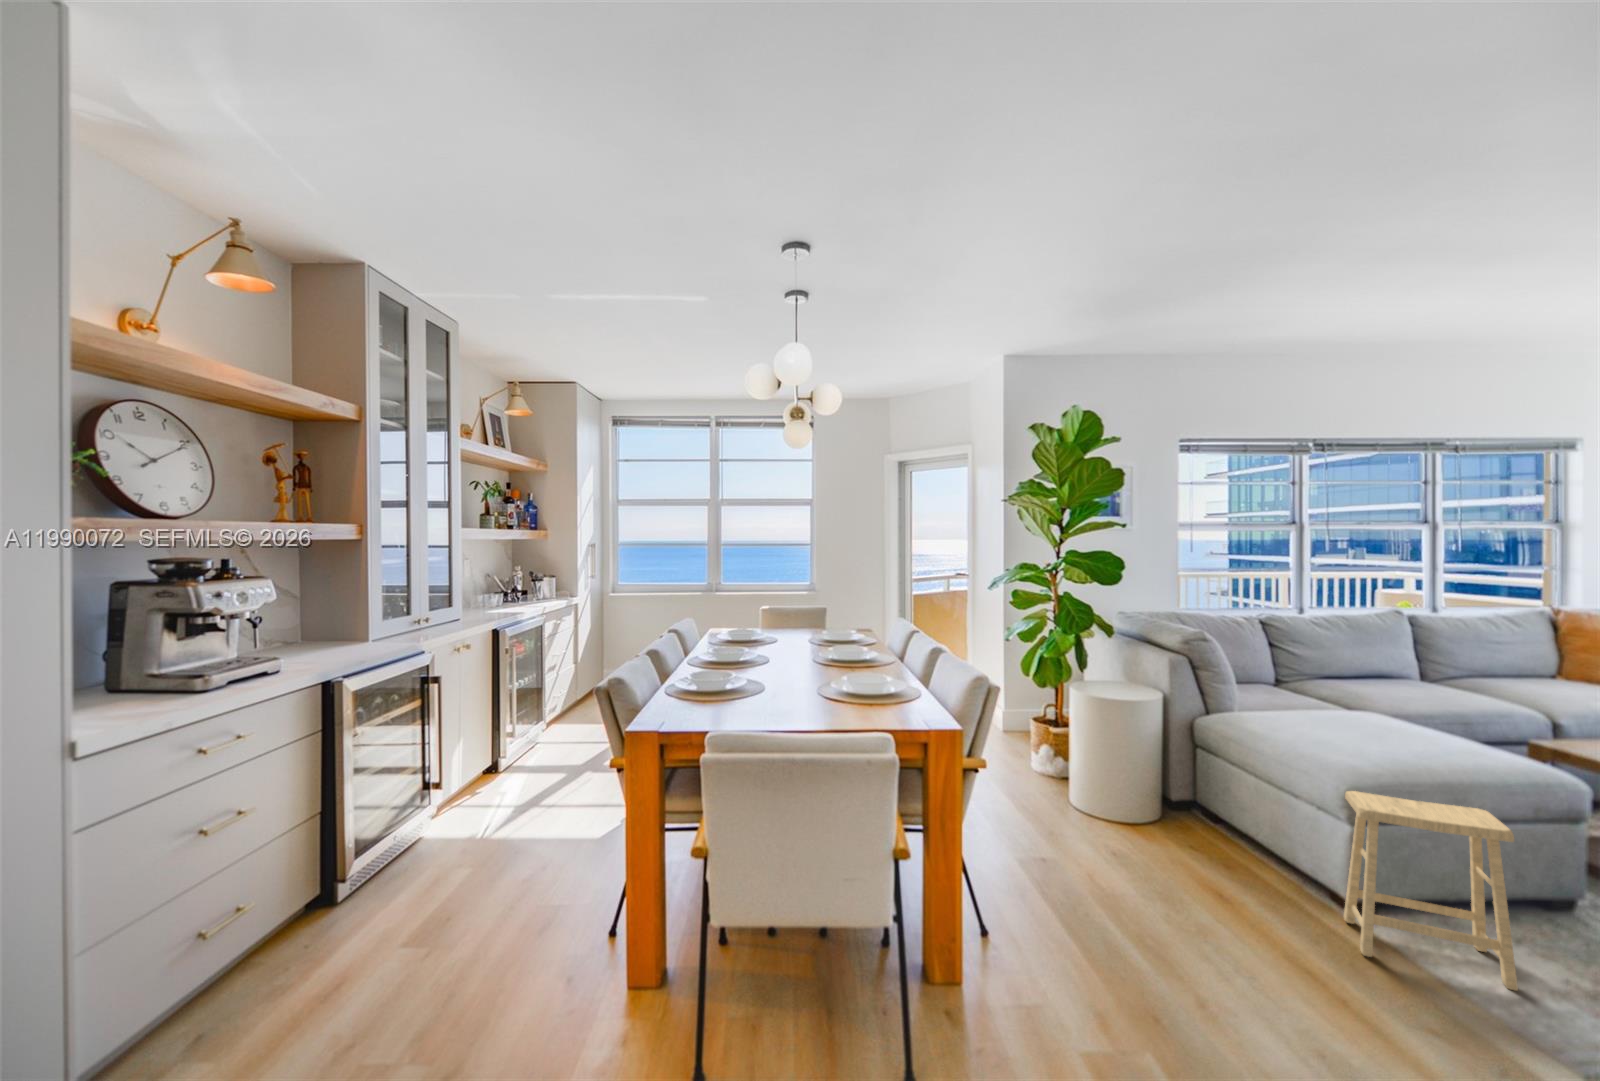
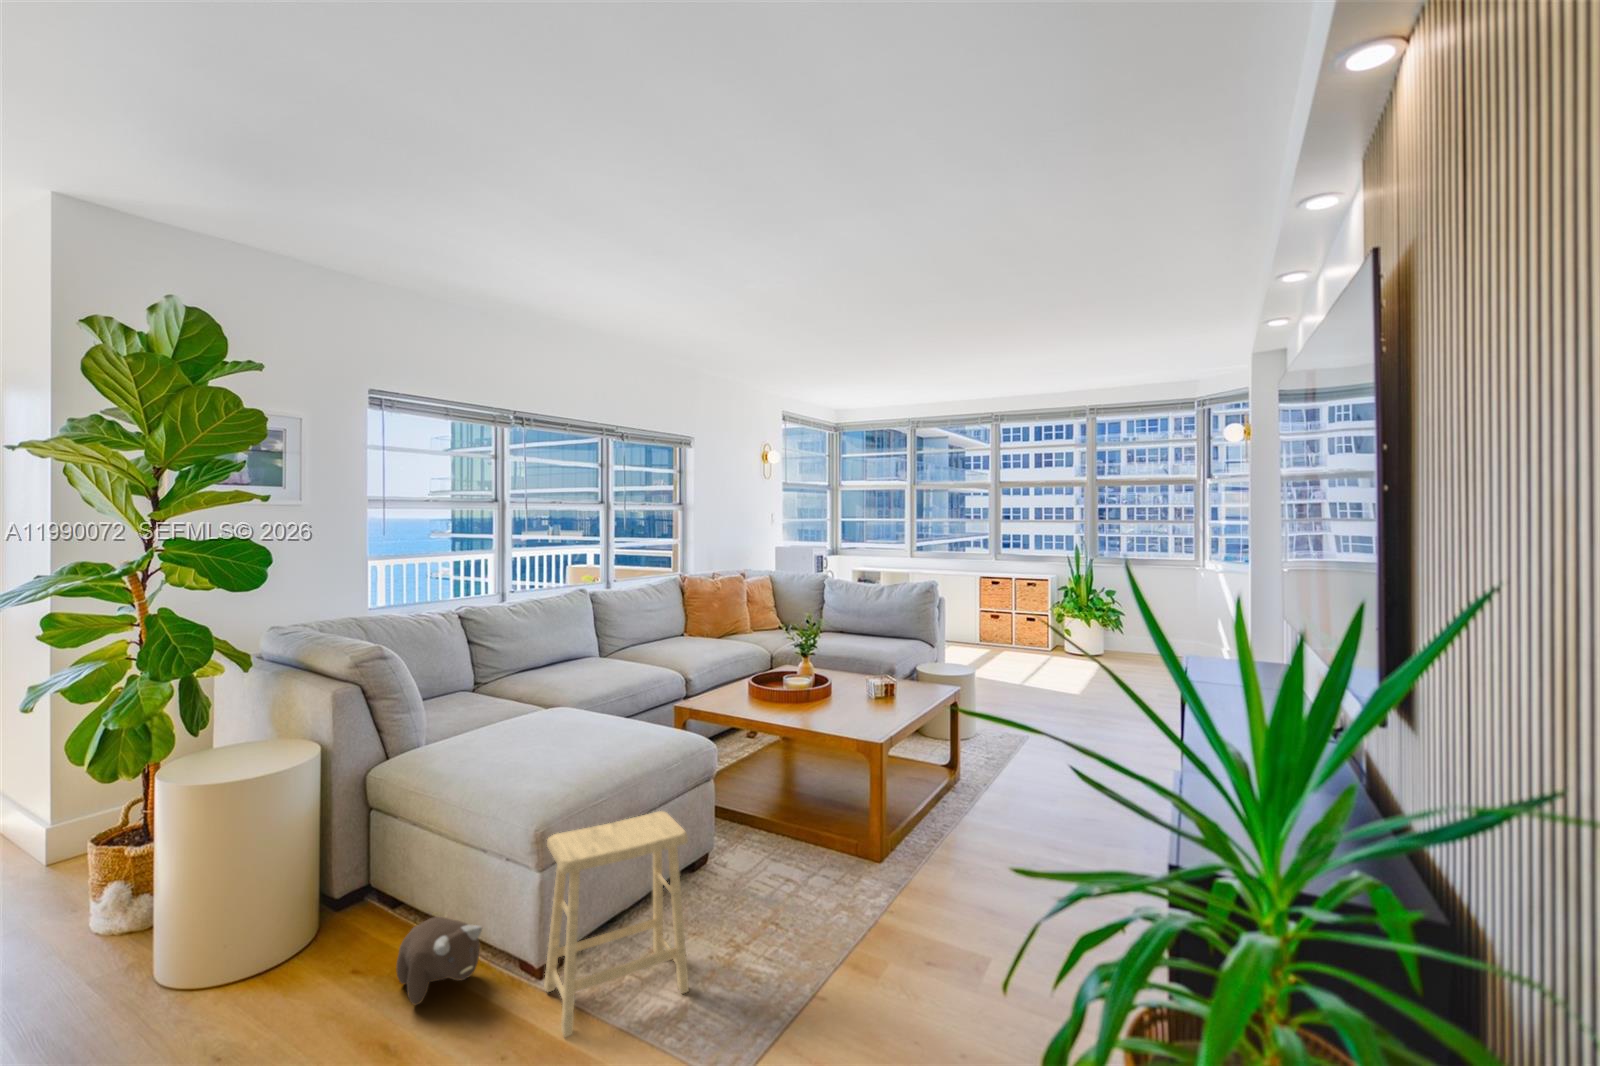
plush toy: none [1215,827,1285,885] -> present [396,917,482,1005]

